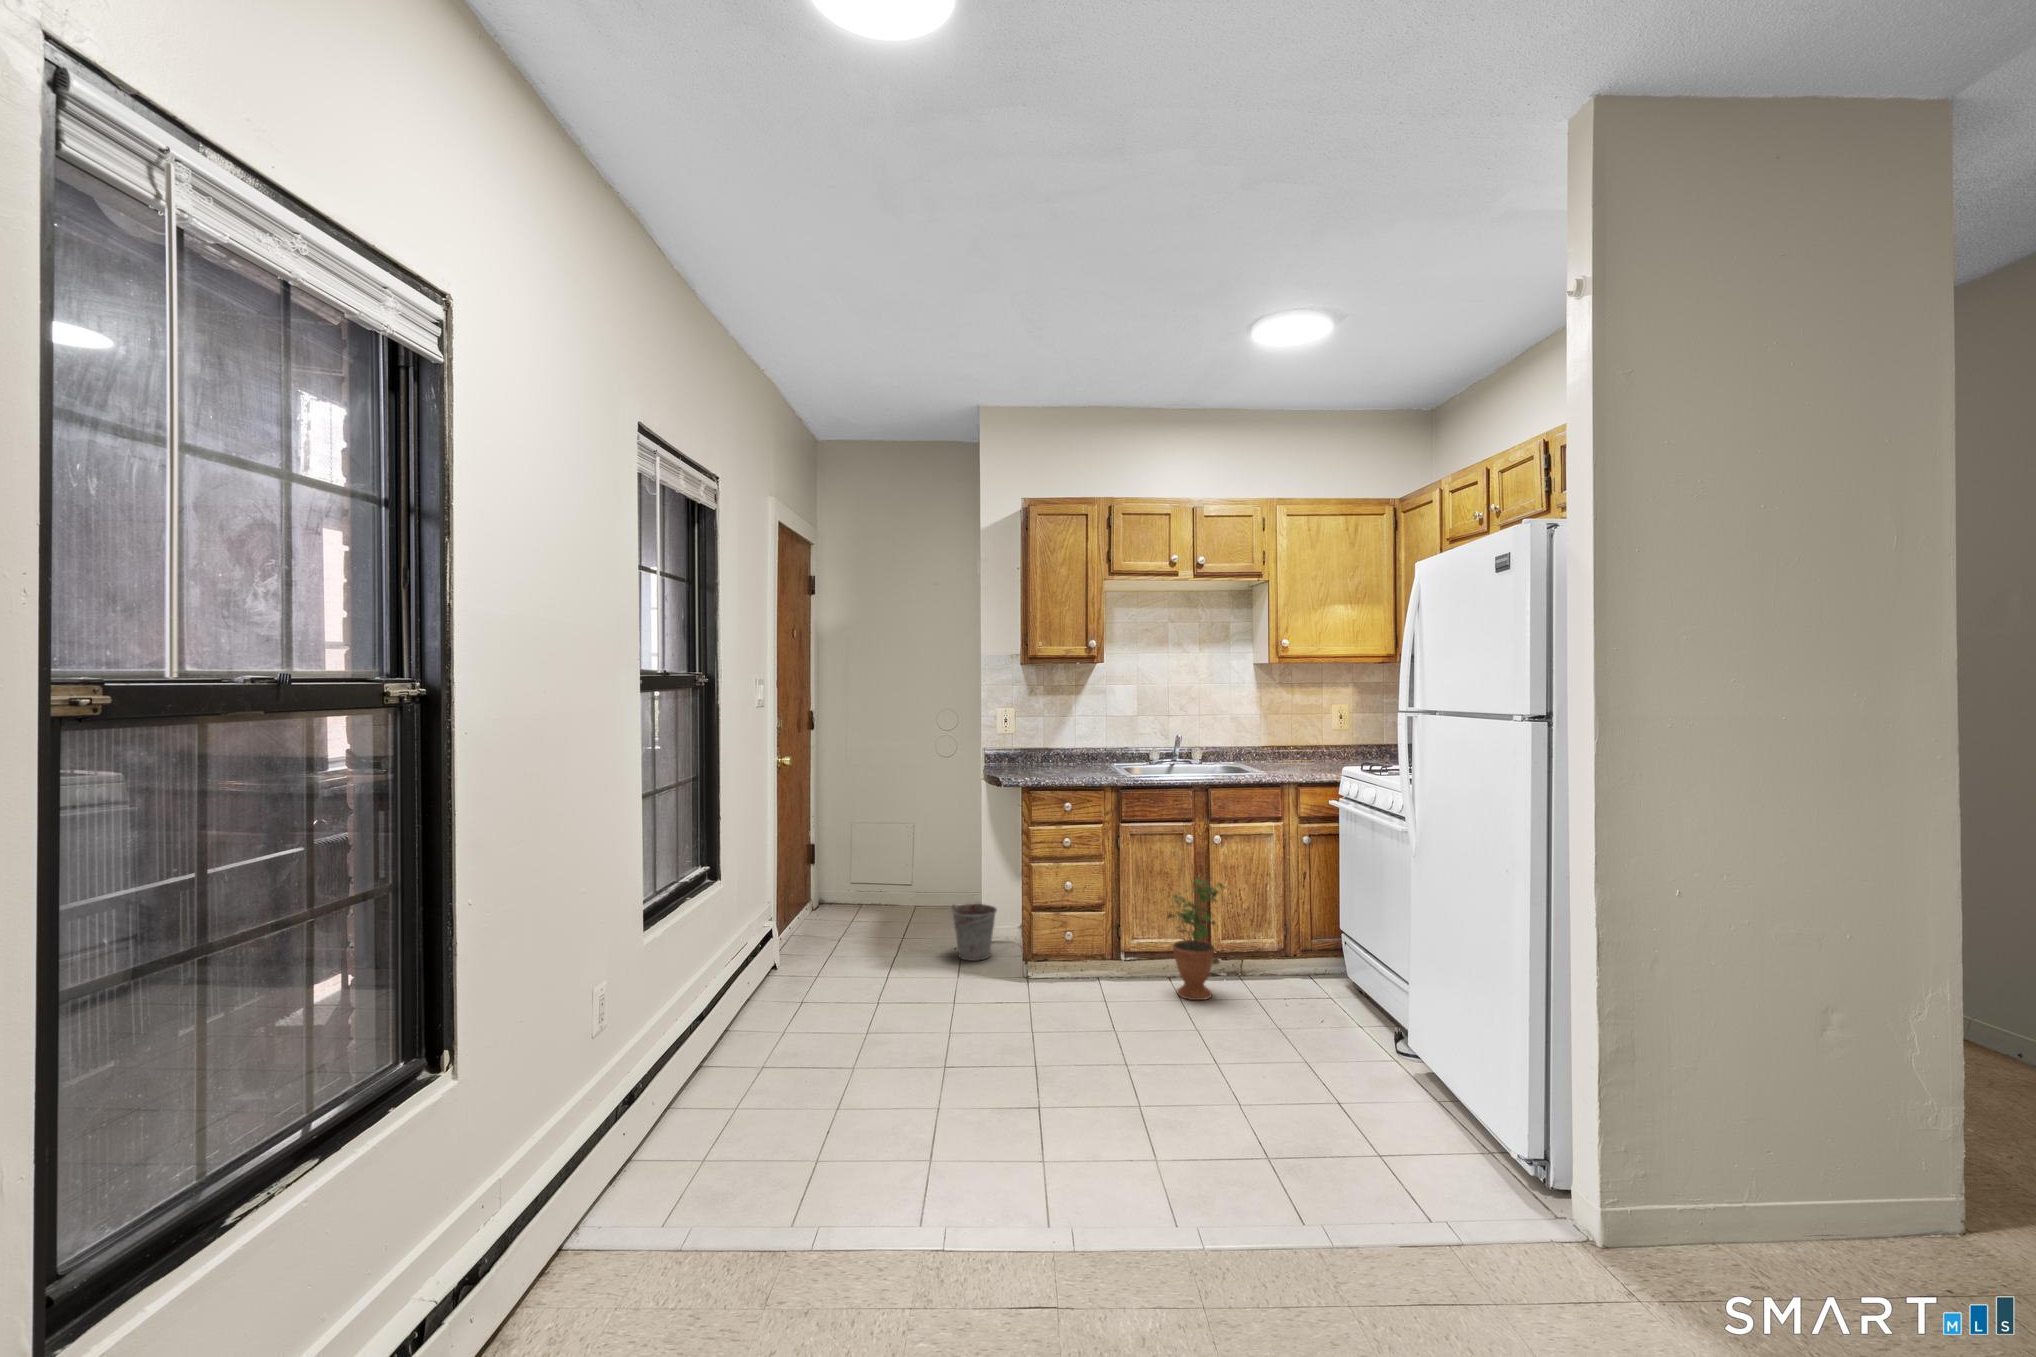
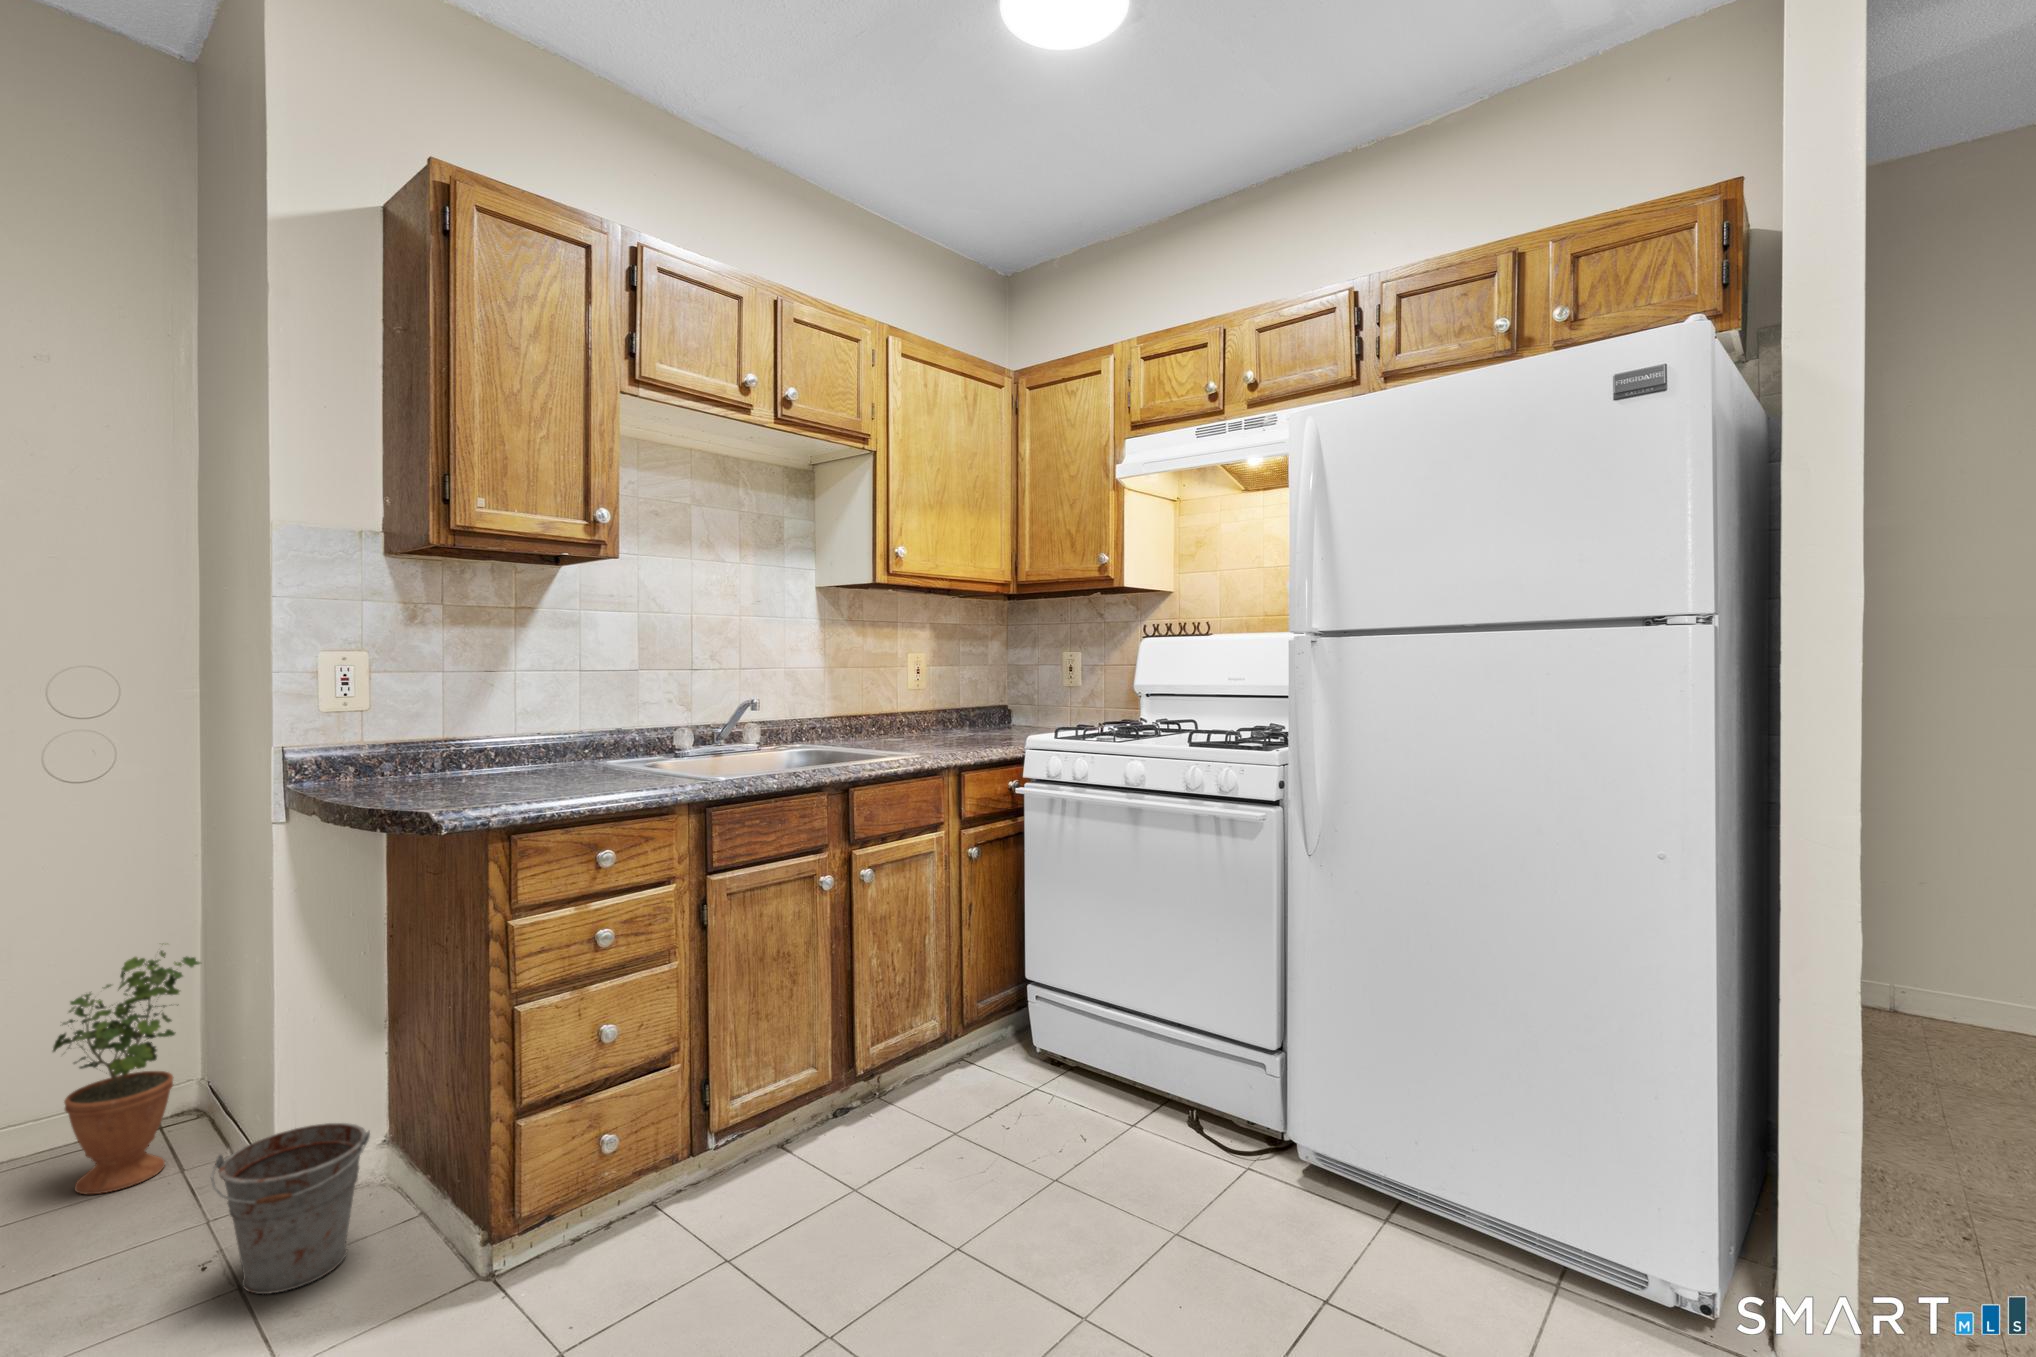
potted plant: present [1167,878,1224,1000] -> present [53,944,200,1194]

